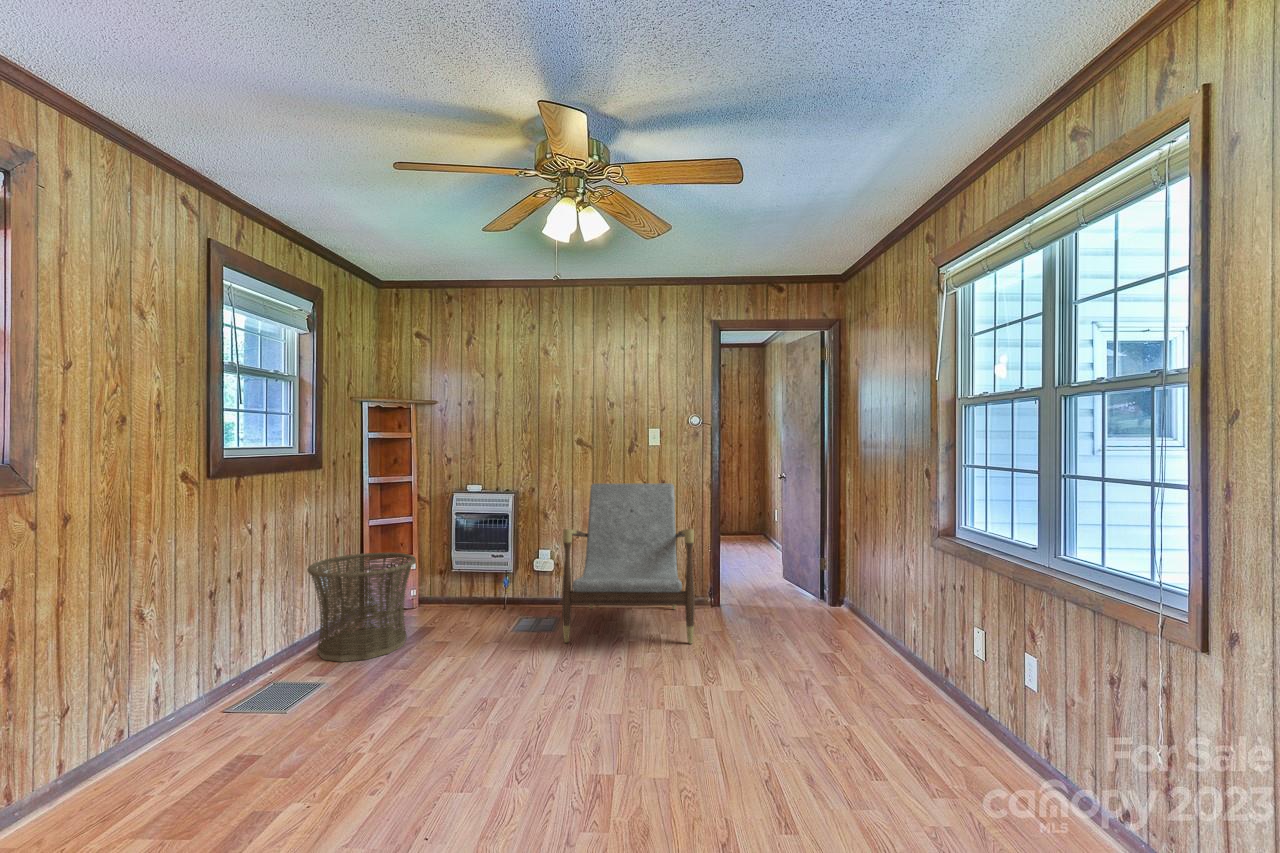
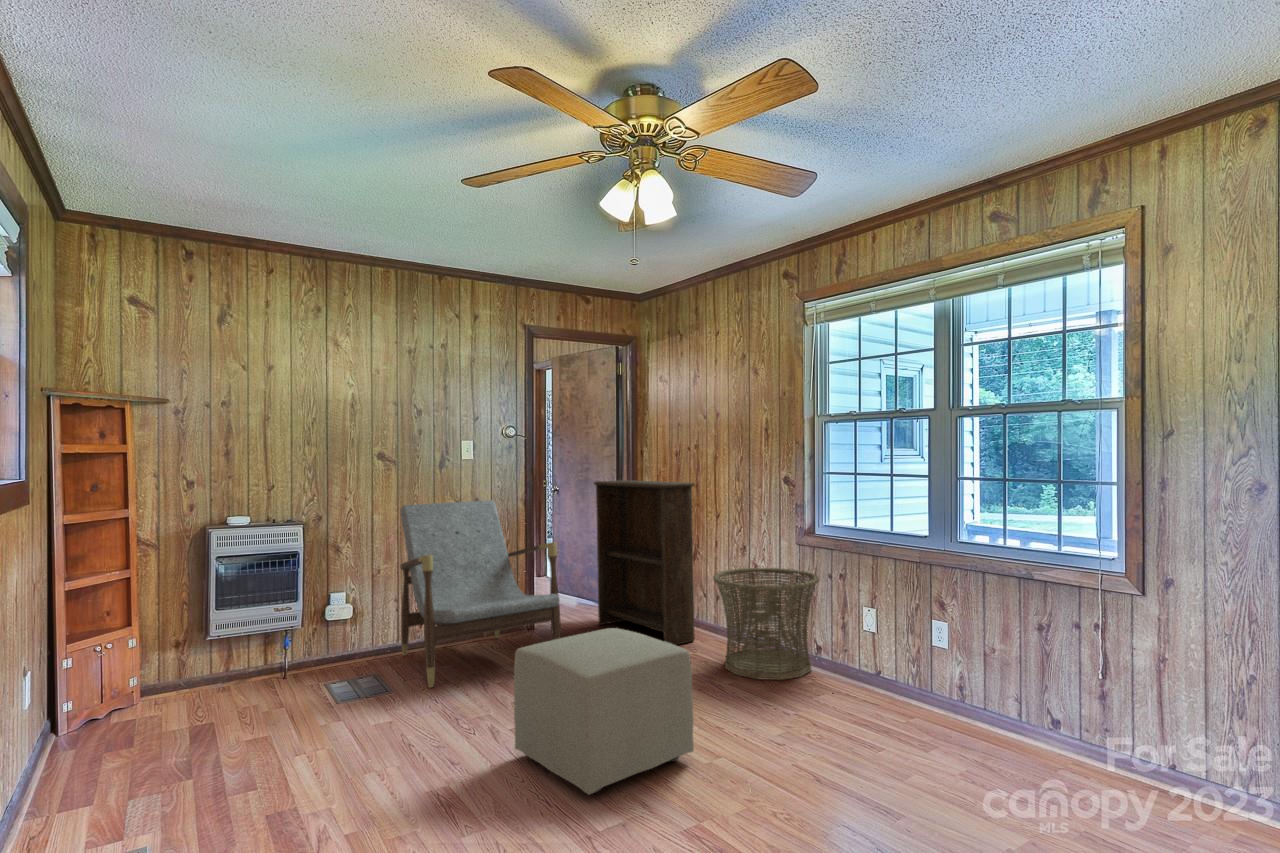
bookshelf: none [773,471,850,658] -> present [594,480,695,645]
basket: present [307,552,416,662] -> present [713,568,819,680]
ottoman: none [493,629,646,800] -> present [514,628,694,795]

